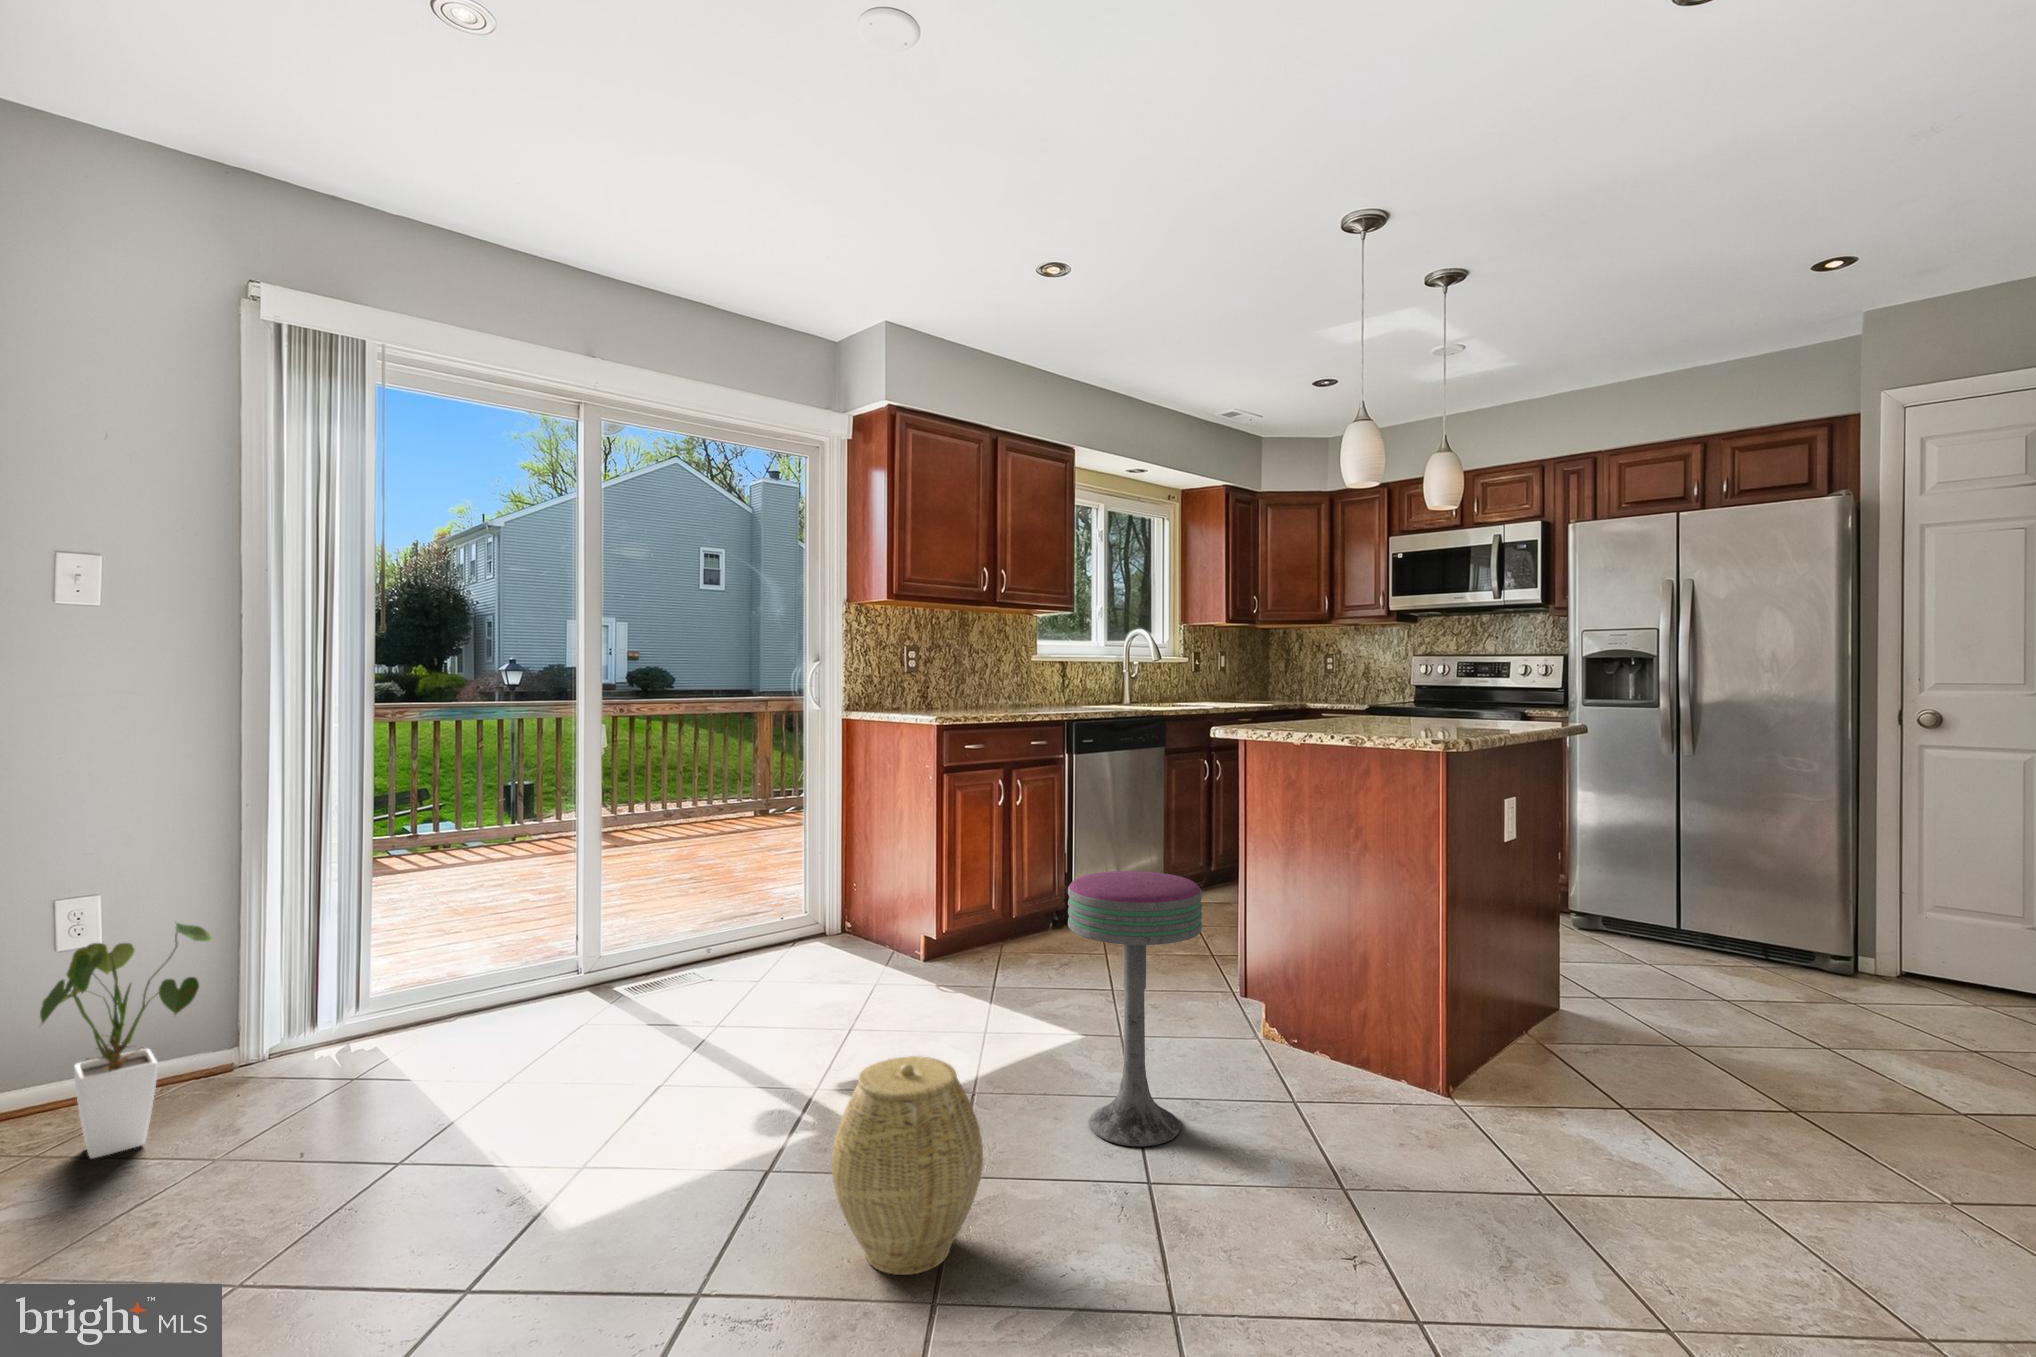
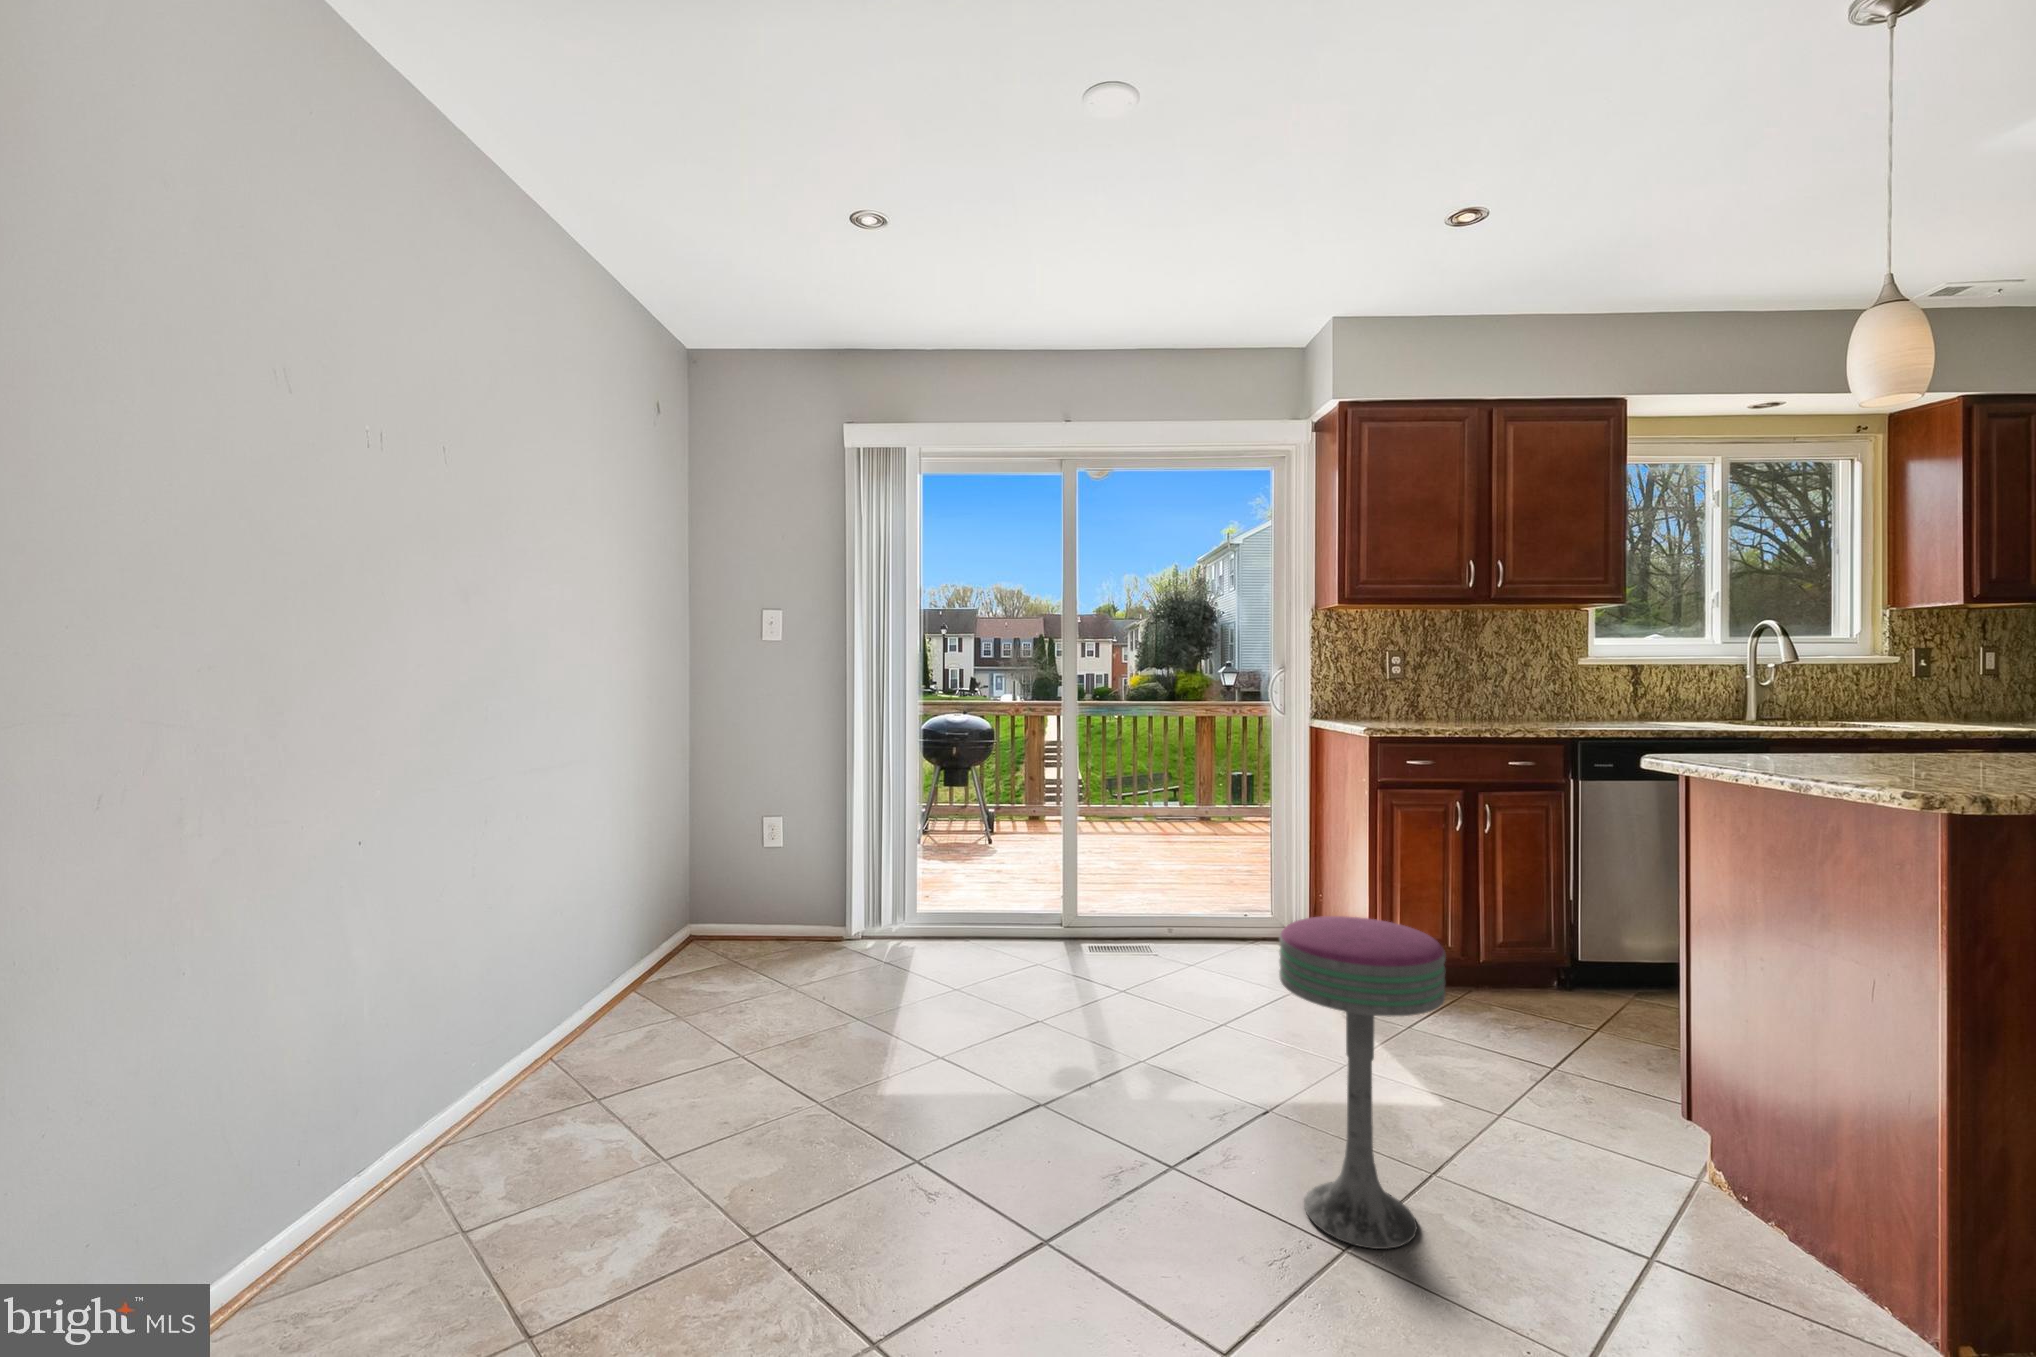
house plant: present [40,923,212,1159] -> none [733,831,828,962]
woven basket: present [832,1056,983,1275] -> none [953,1040,1089,1239]

